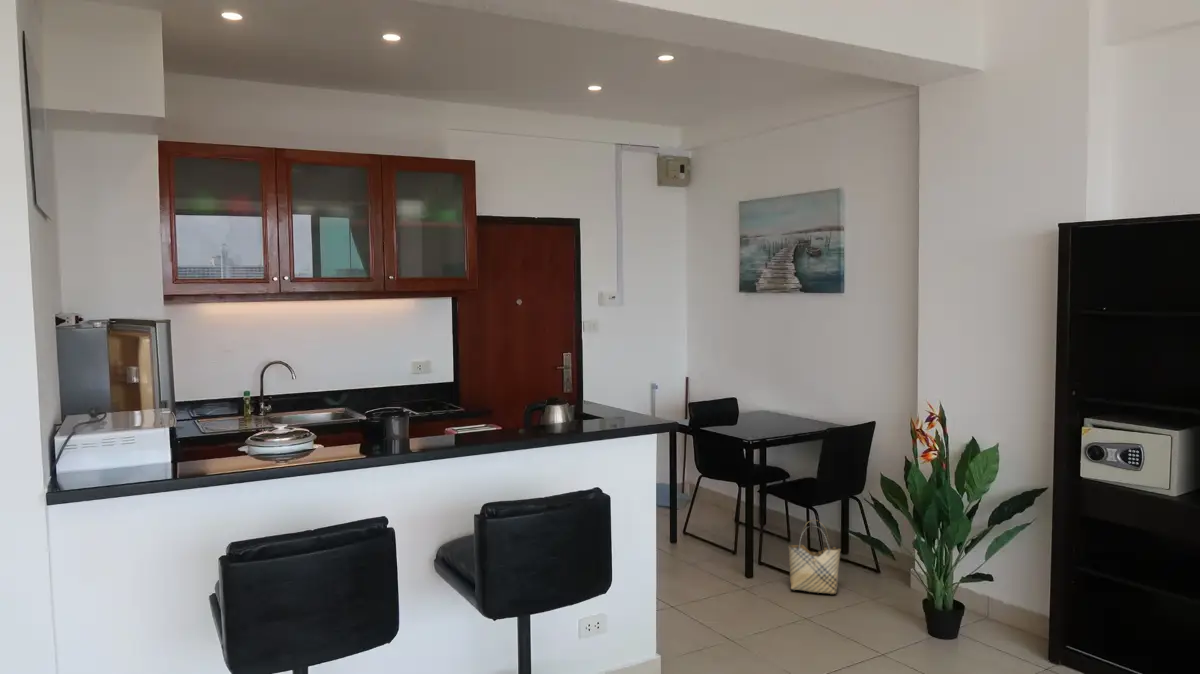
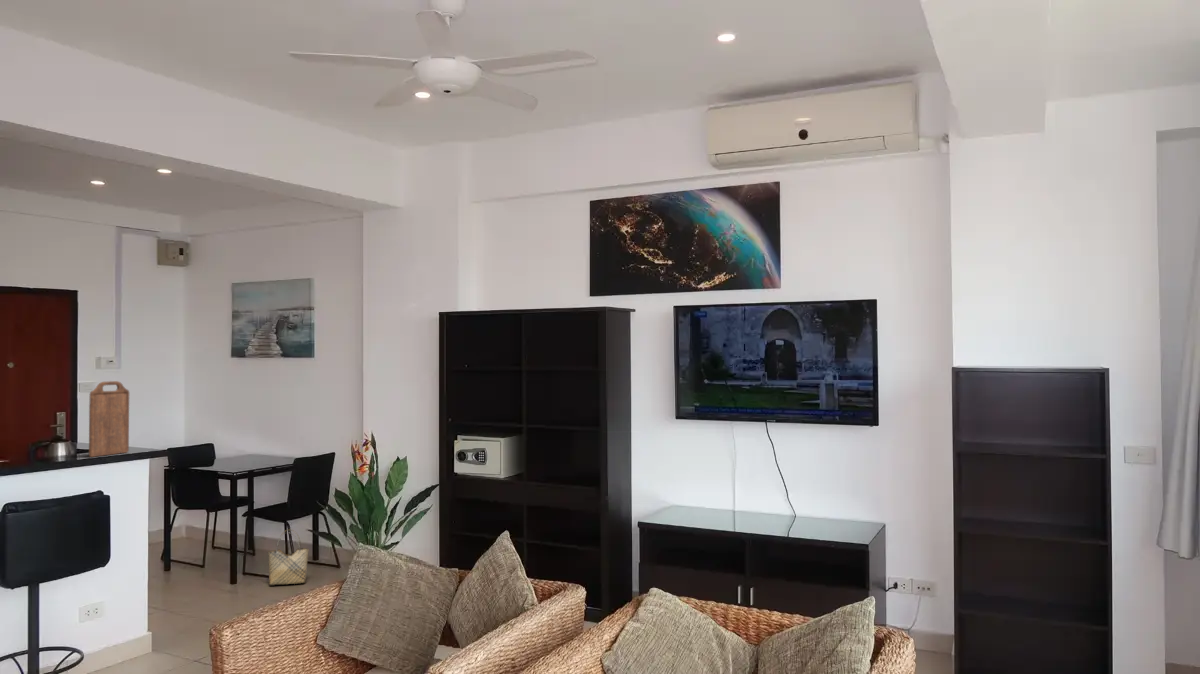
cutting board: none [568,330,617,431] -> present [89,381,129,457]

